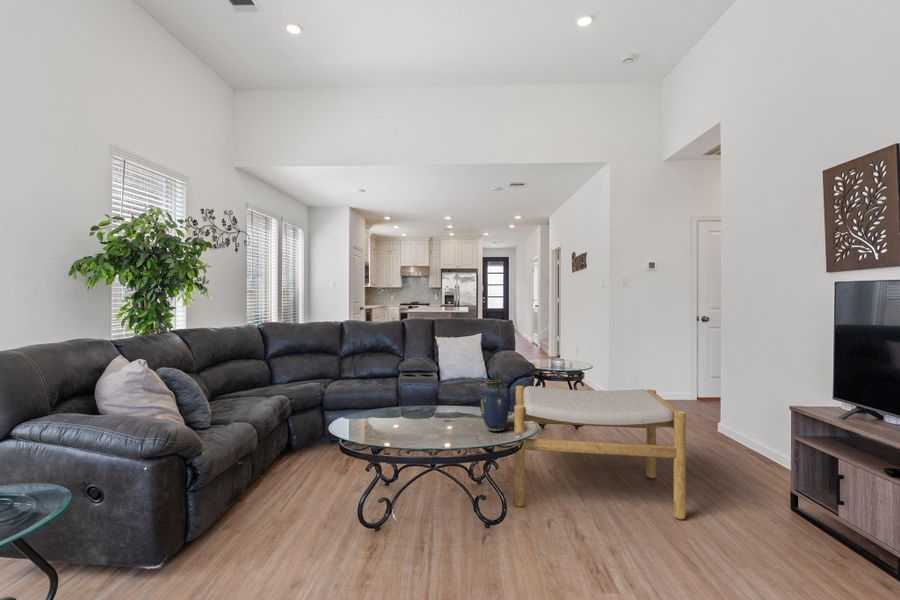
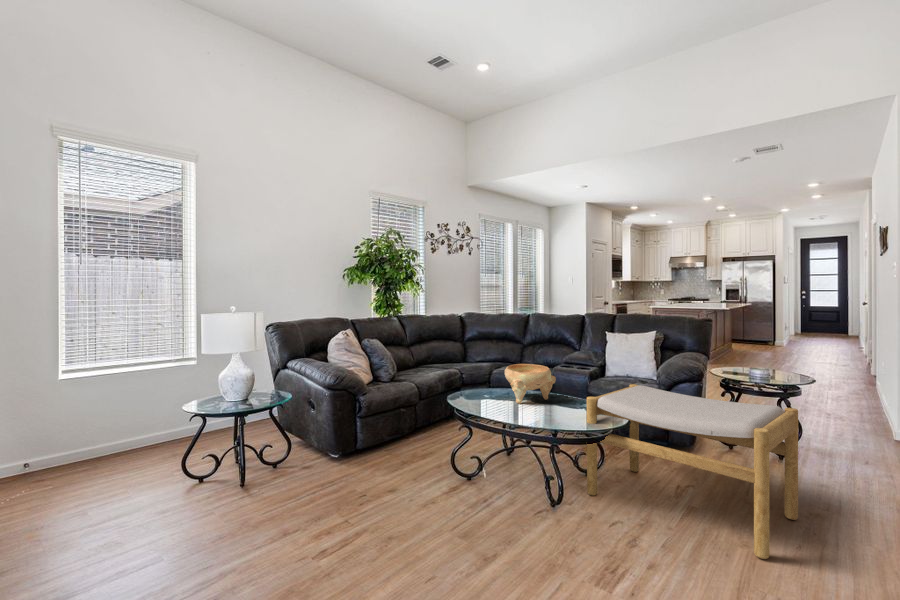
decorative bowl: none [396,377,449,425] -> present [505,364,556,404]
vase: present [481,380,509,431] -> none [558,371,585,418]

